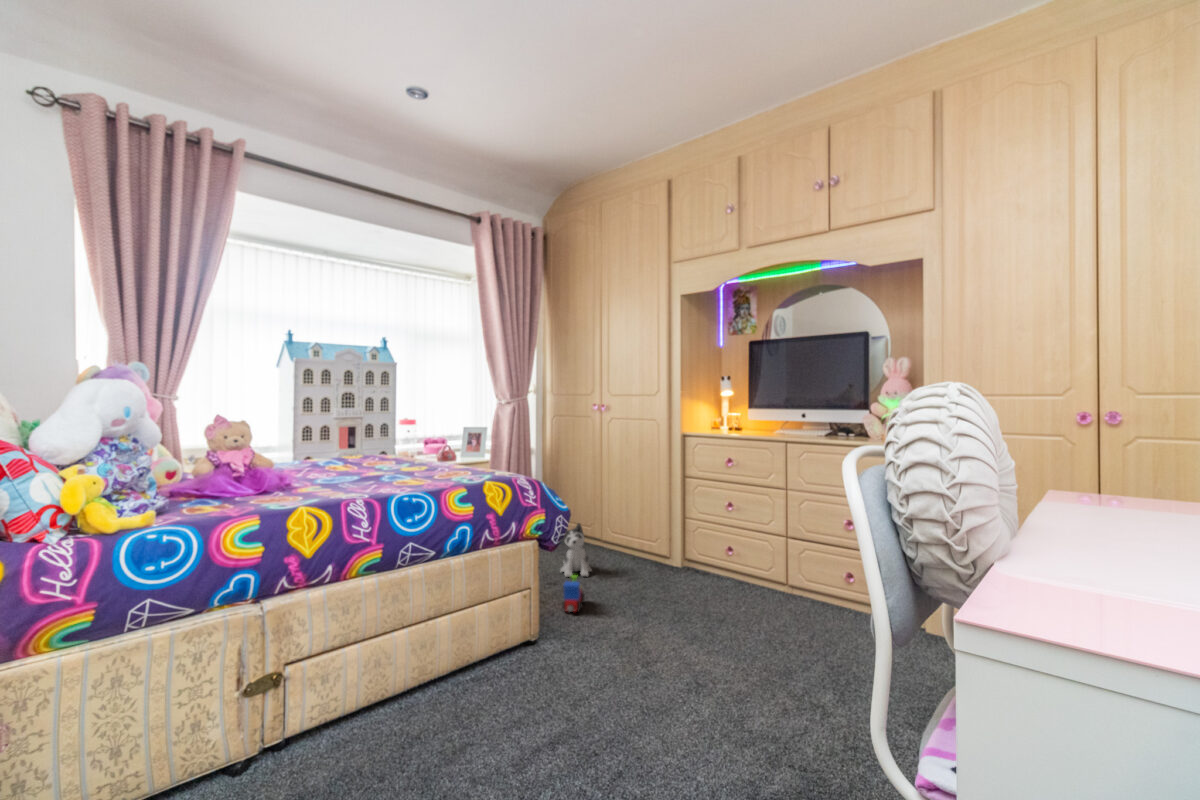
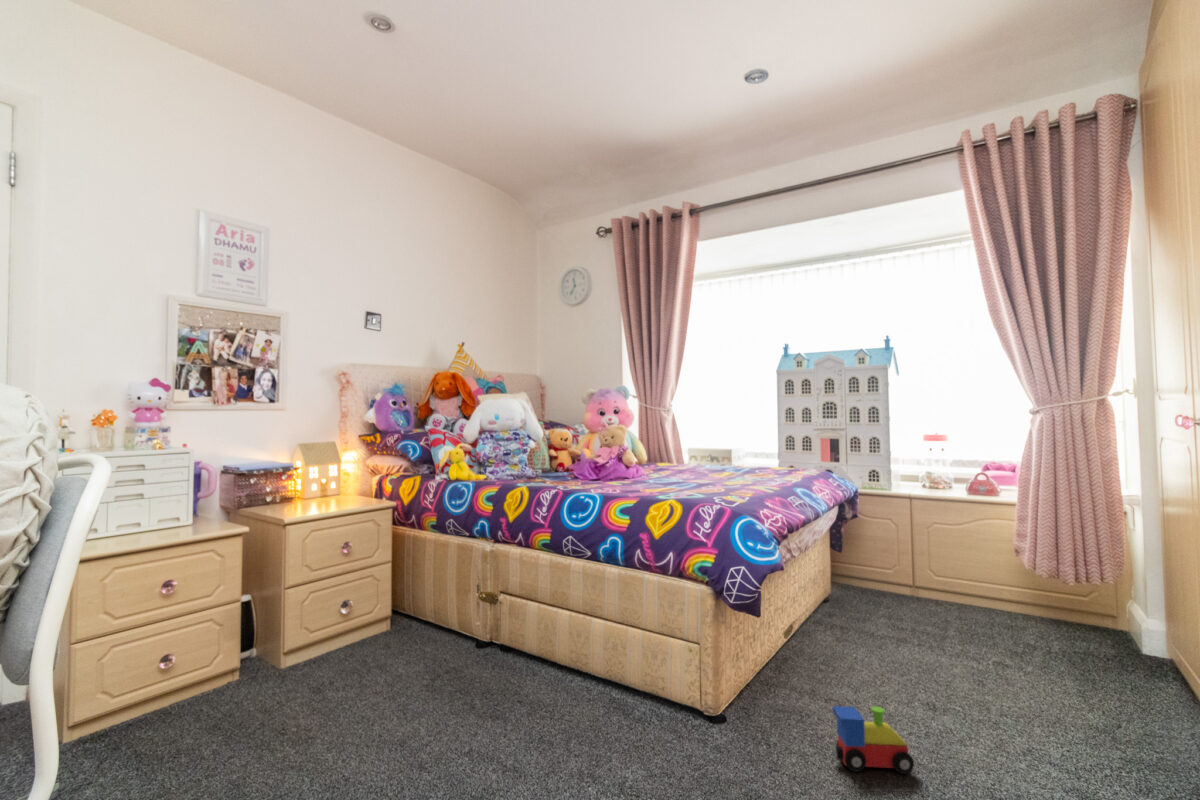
plush toy: present [561,523,592,577] -> none [1015,651,1115,775]

